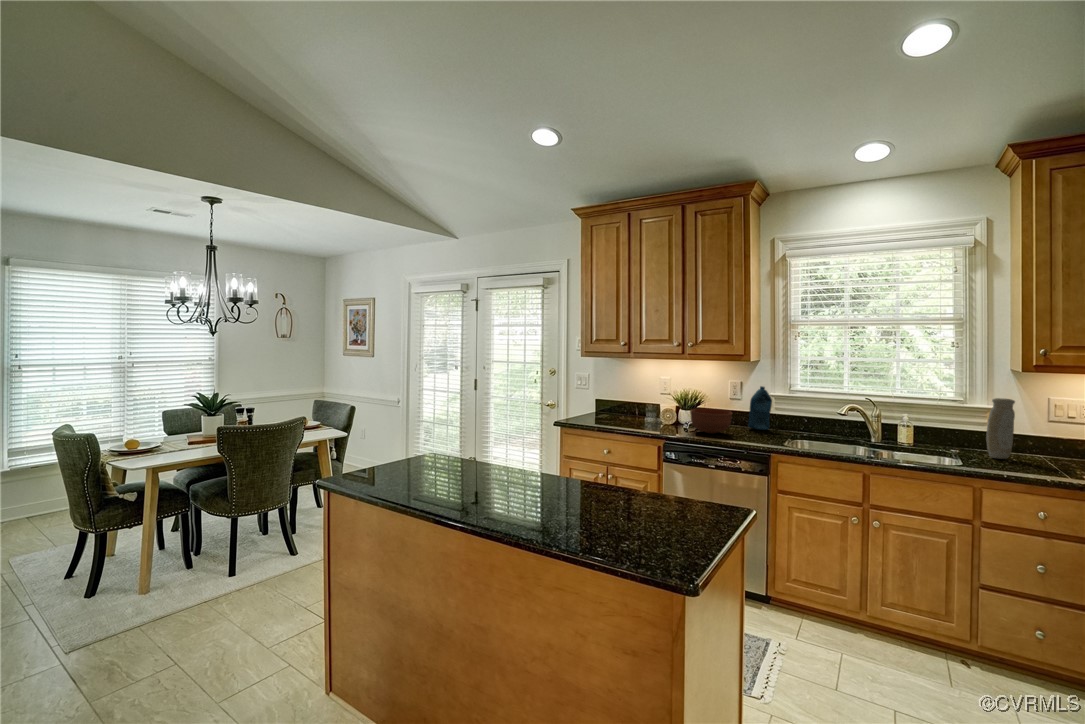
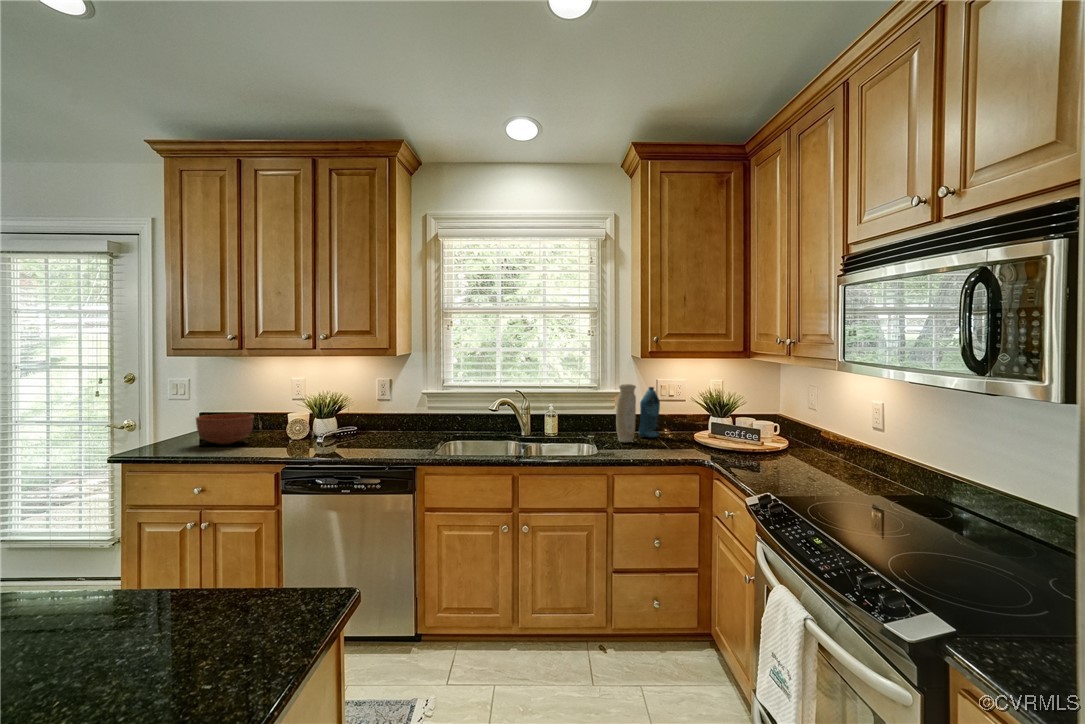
bottle: present [748,386,772,430] -> present [639,387,660,438]
bowl: present [690,409,732,434] -> present [196,414,254,444]

